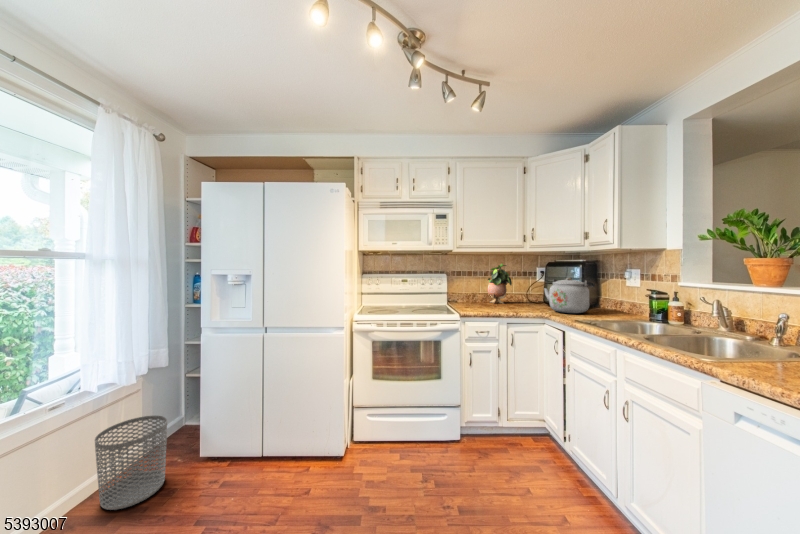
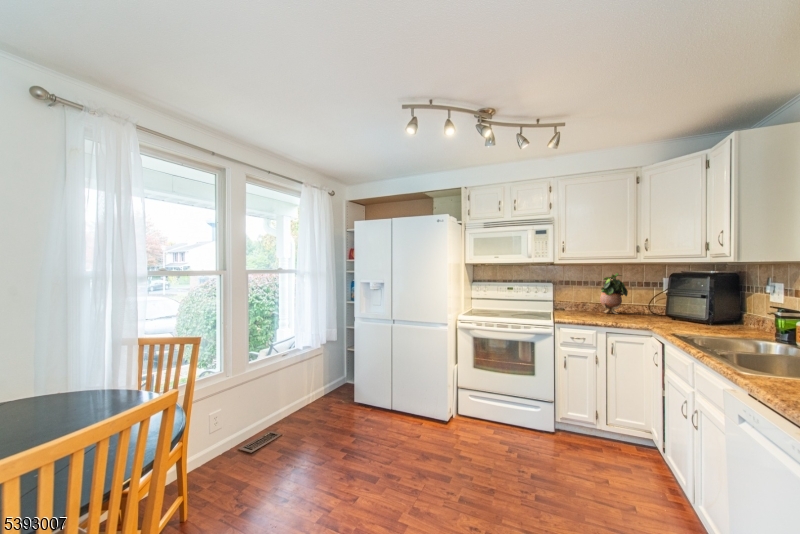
kettle: present [544,278,595,313] -> none [657,290,718,328]
waste bin: present [95,416,167,510] -> none [302,370,337,420]

